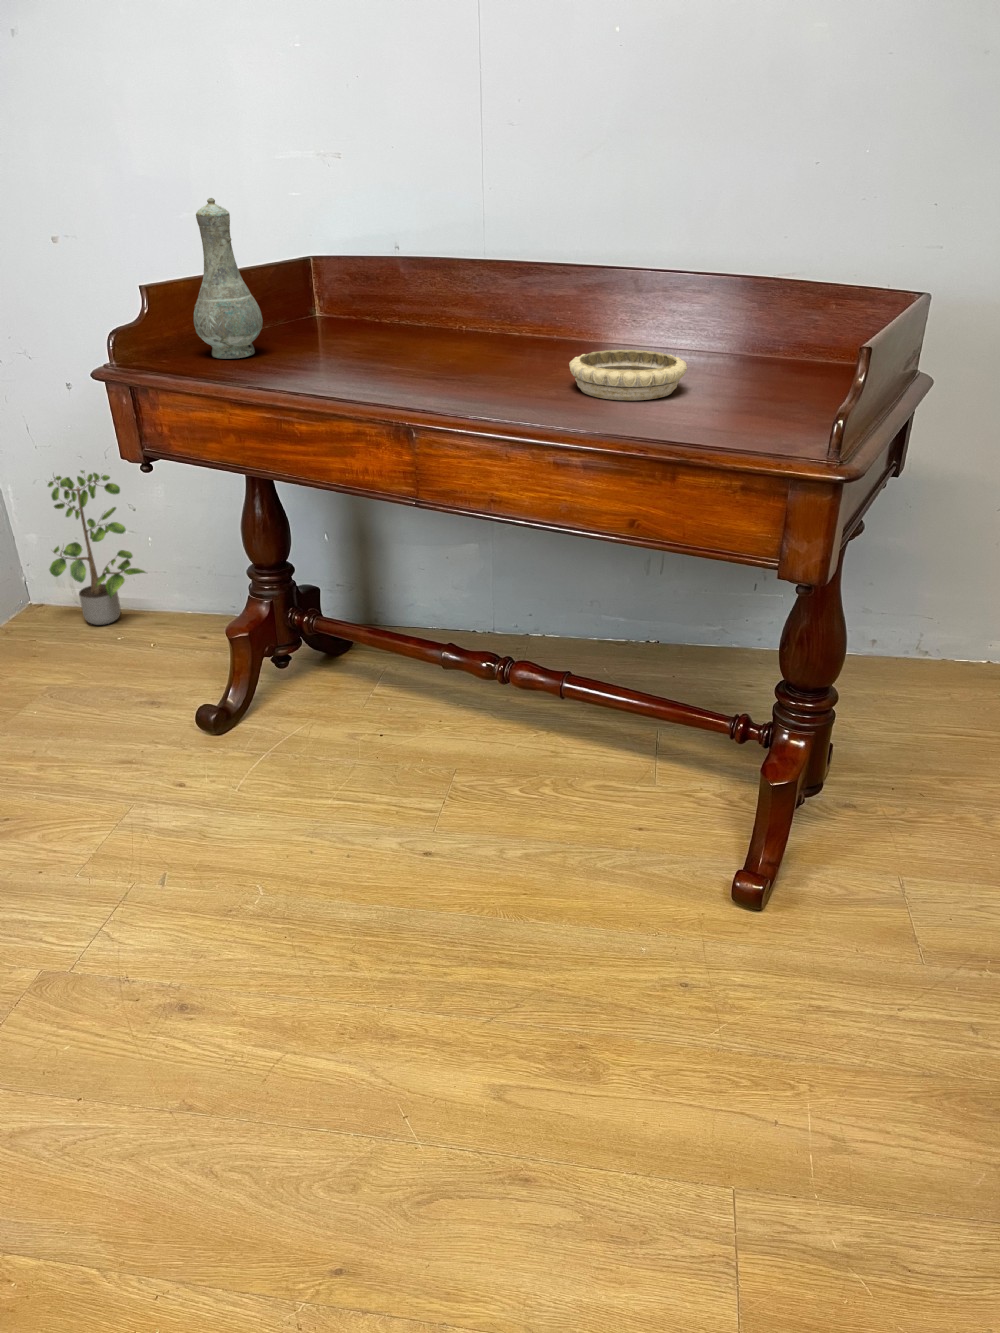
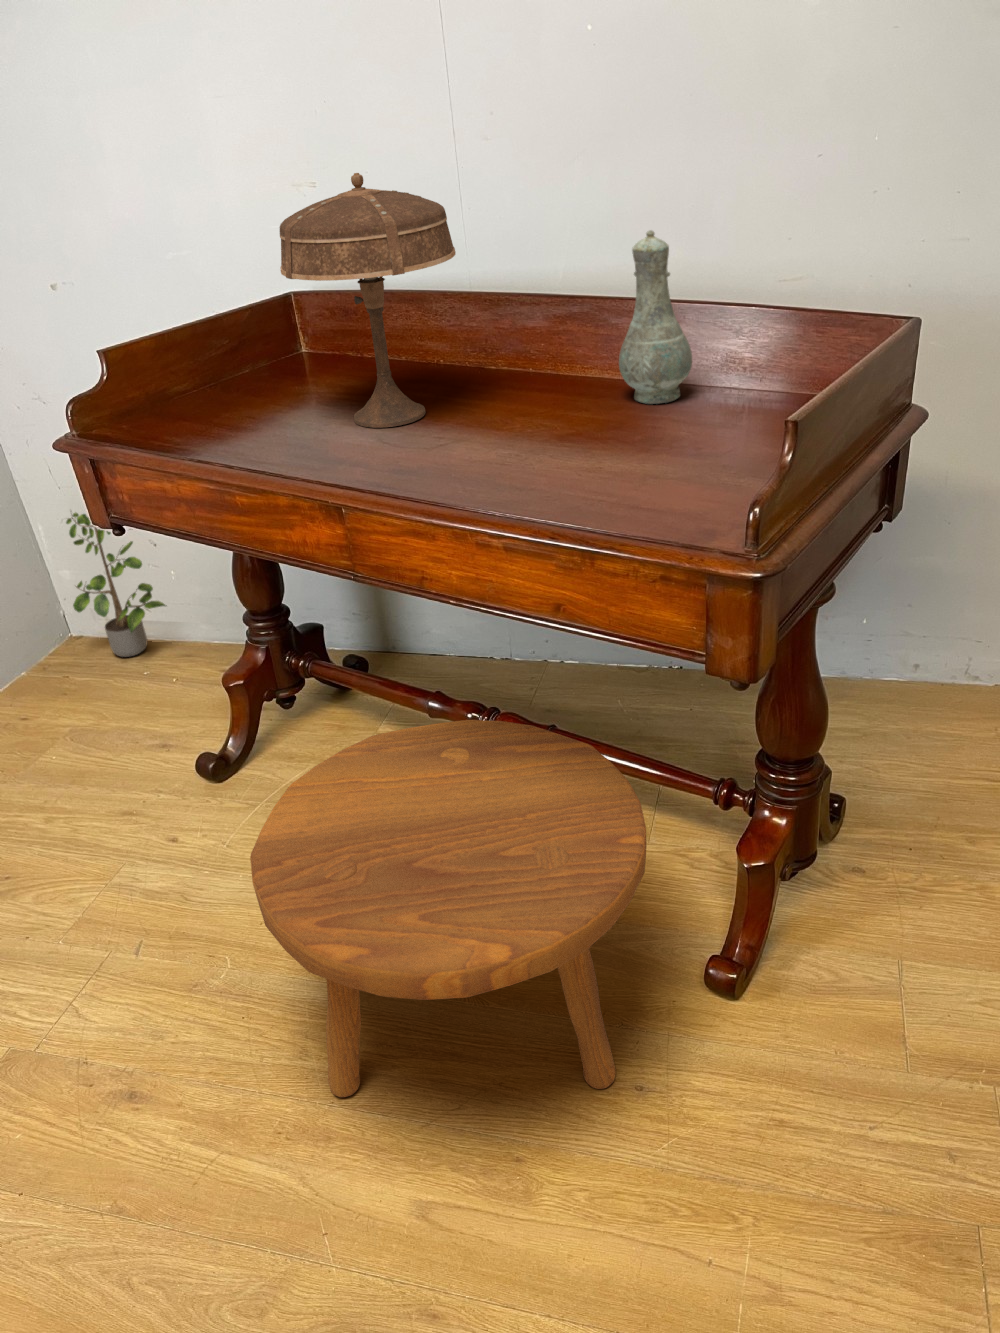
table lamp: none [348,127,513,371] -> present [280,173,456,428]
vase: present [194,198,263,359] -> present [619,230,692,404]
decorative bowl: present [569,350,687,400] -> none [511,399,639,464]
footstool: none [328,648,706,1002] -> present [250,720,647,1097]

